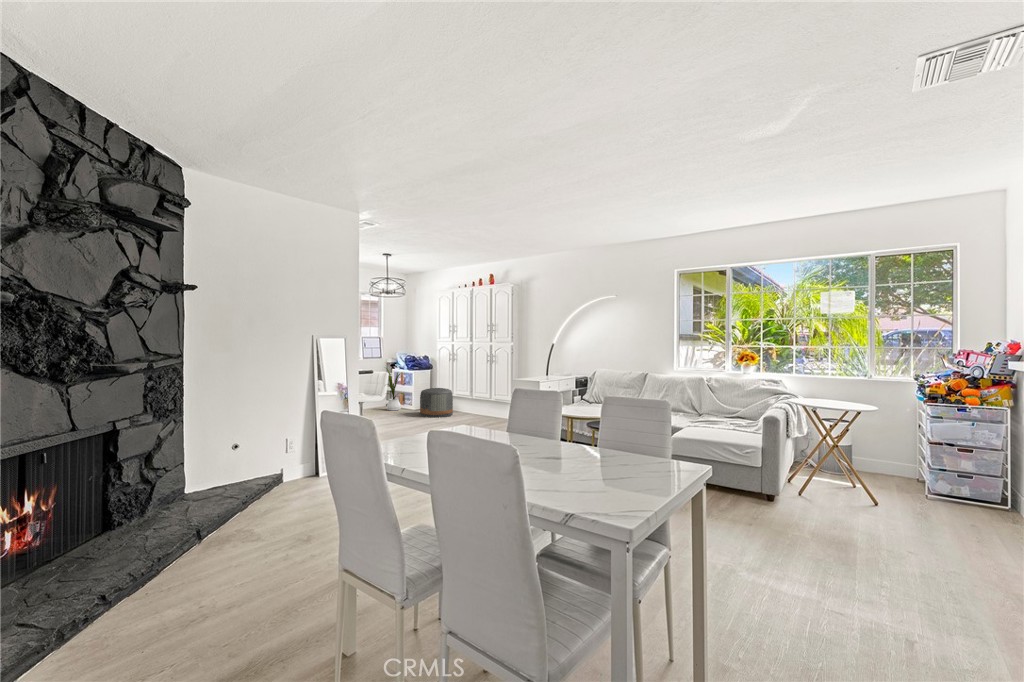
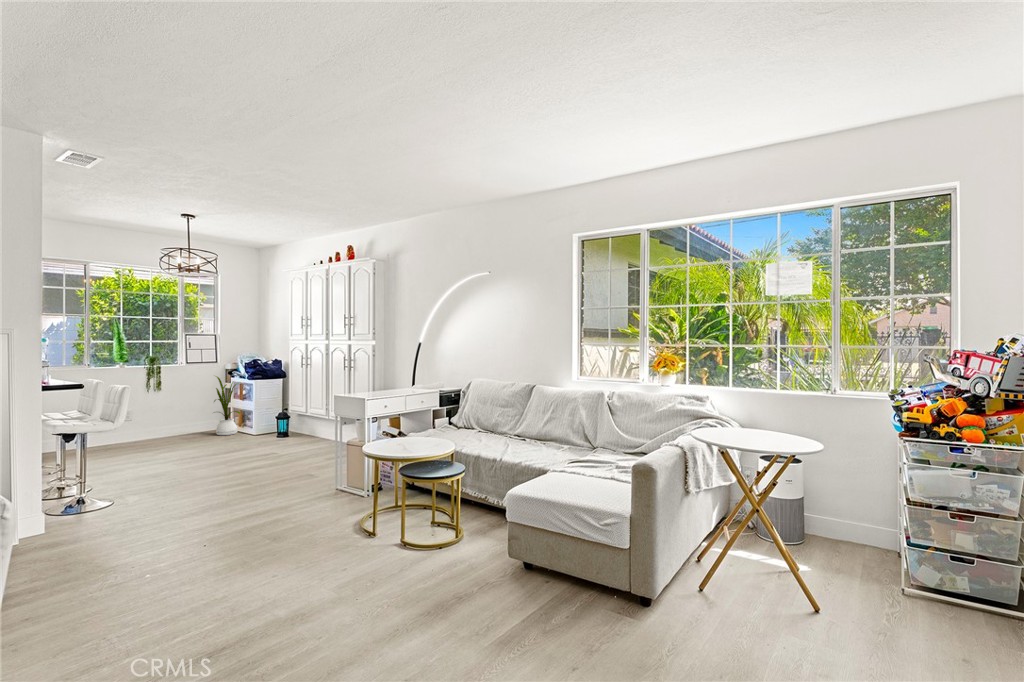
pouf: present [420,388,453,417] -> none [255,404,303,445]

